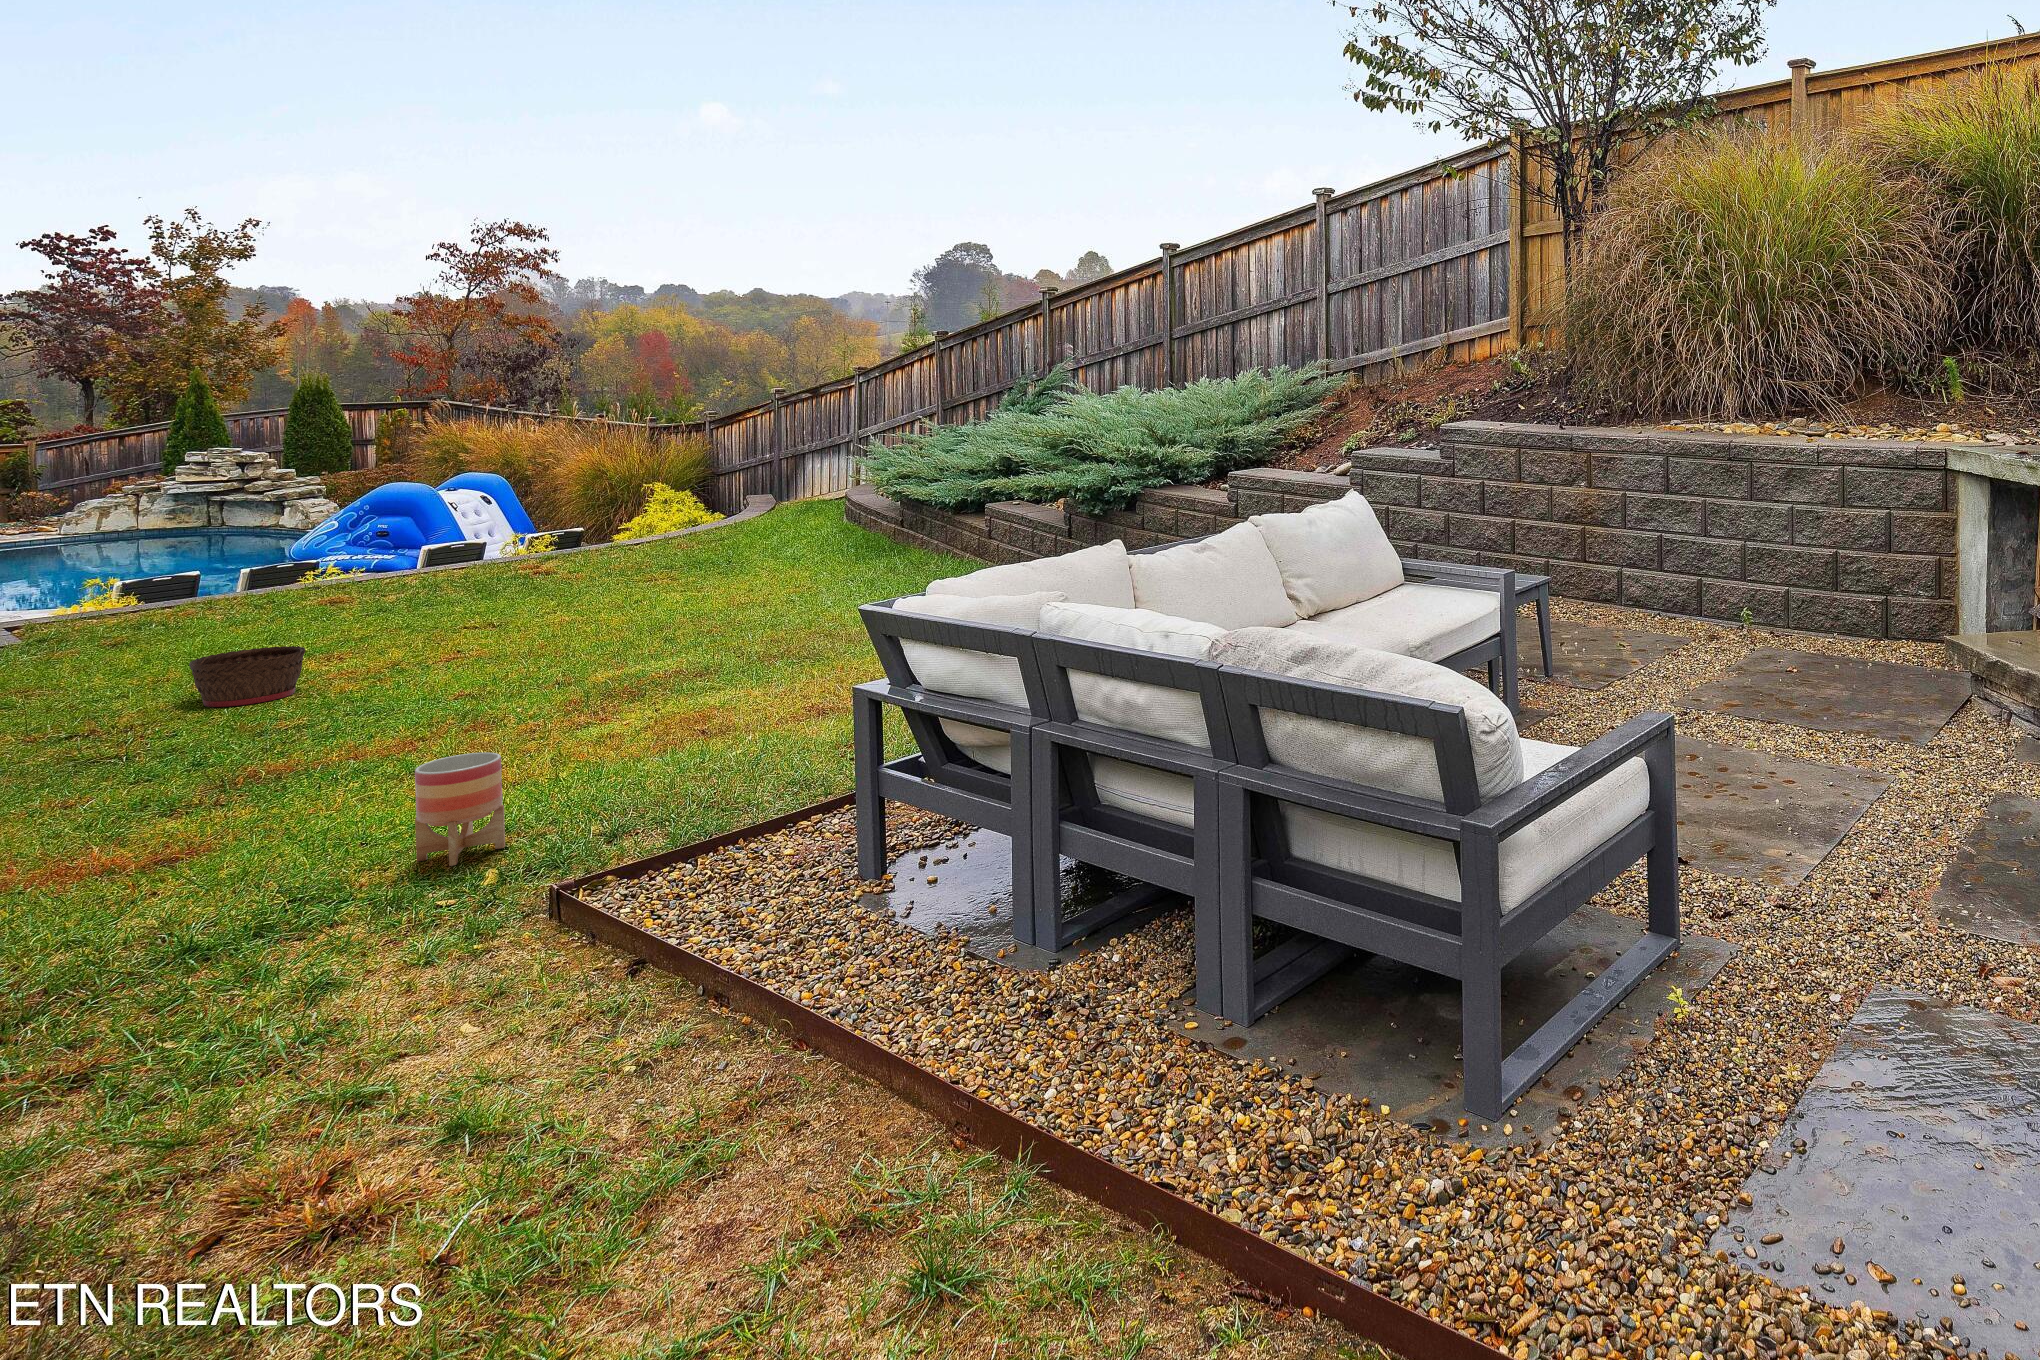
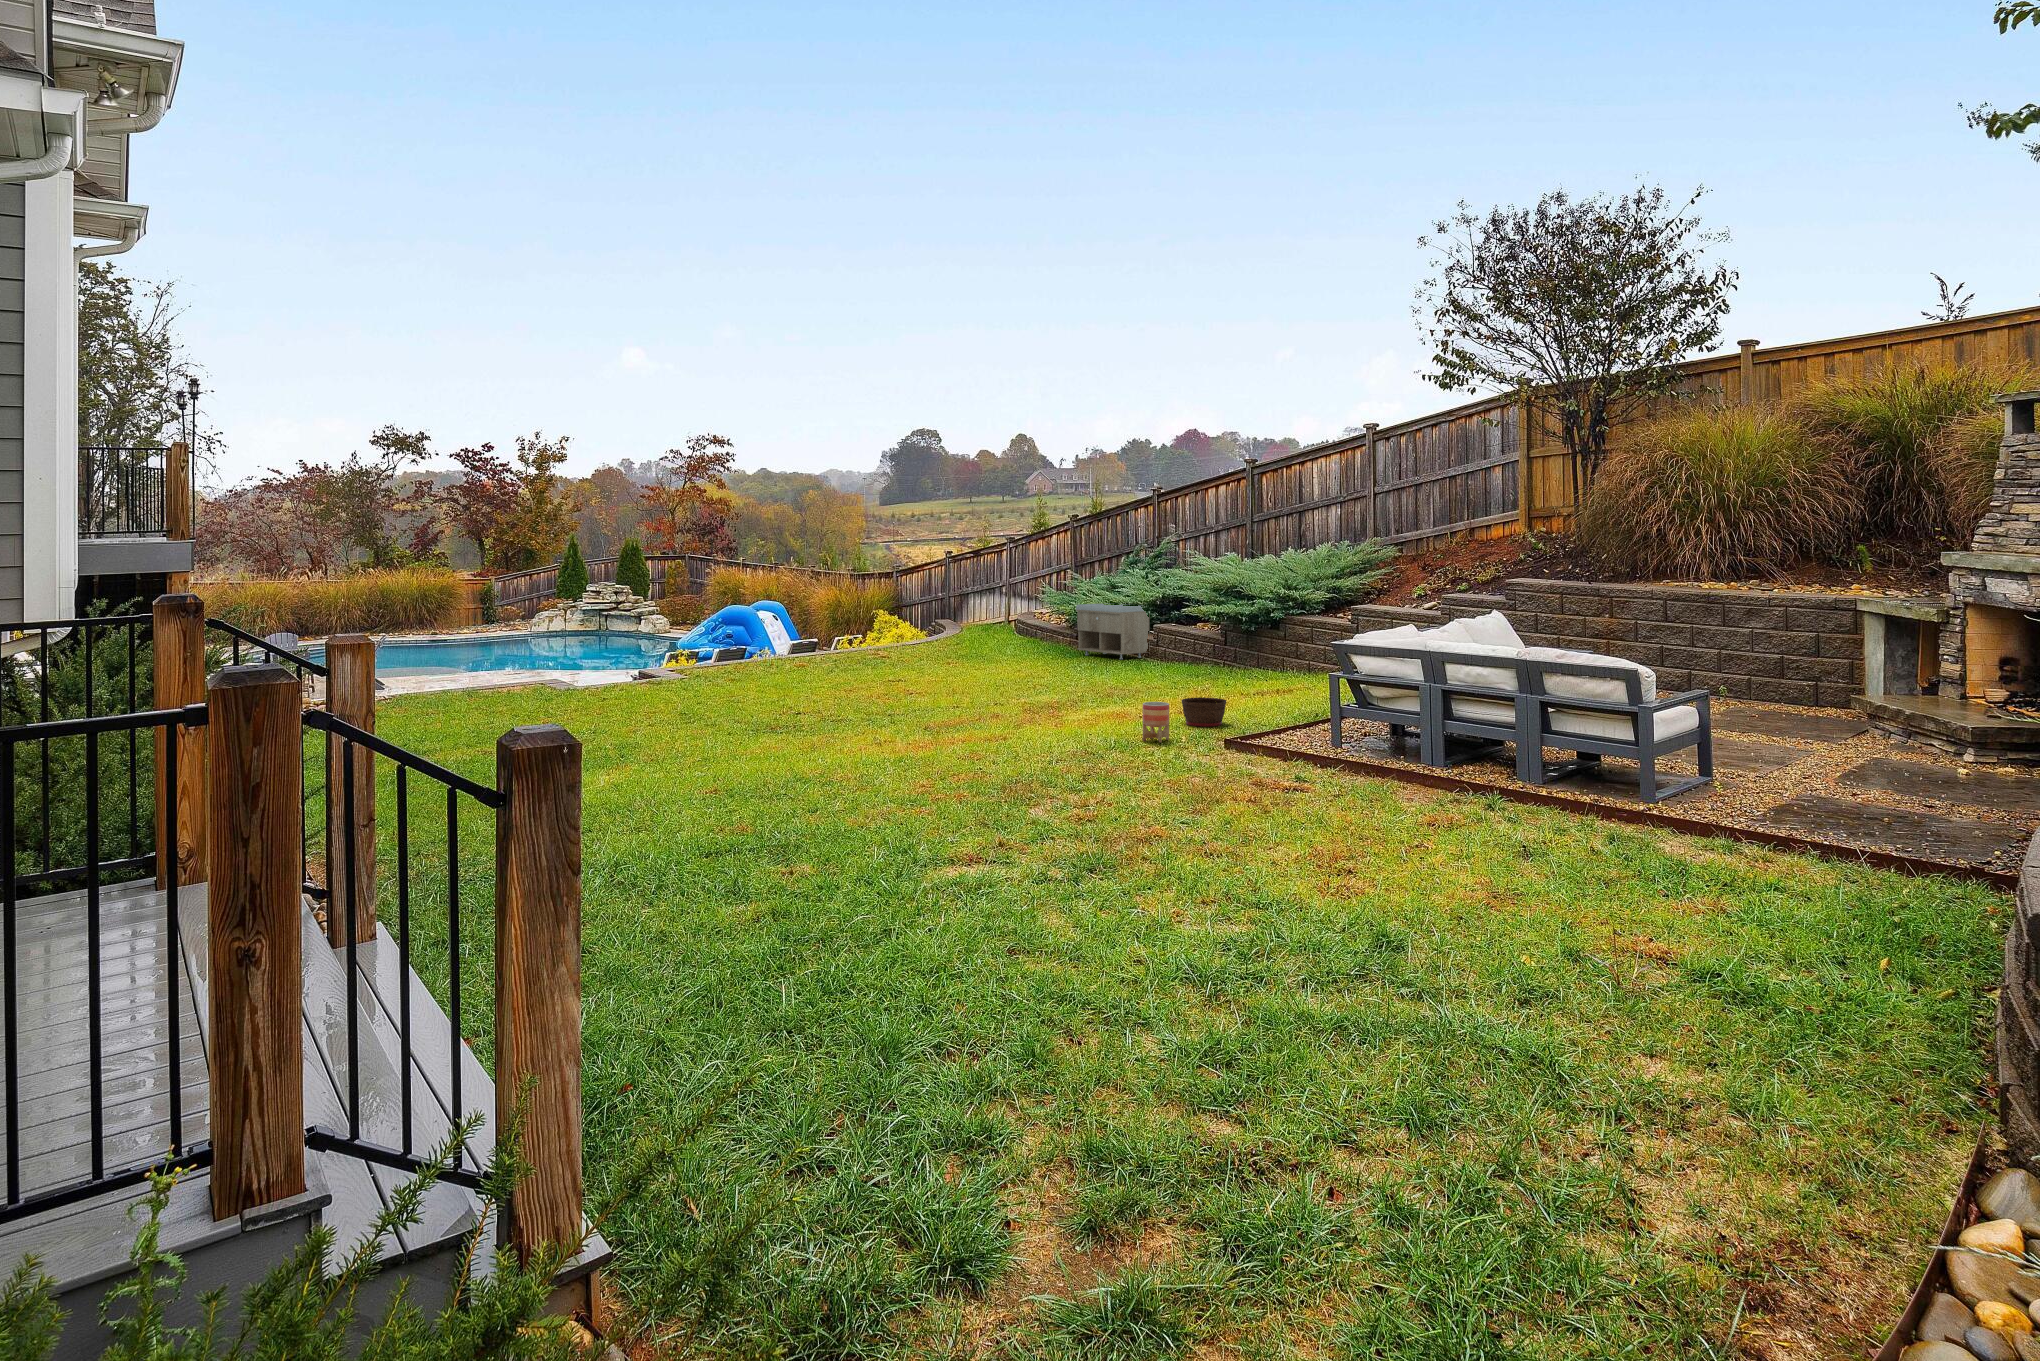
storage bench: none [847,469,966,563] -> present [1076,604,1149,659]
basket: present [189,646,305,707] -> present [1182,697,1226,727]

